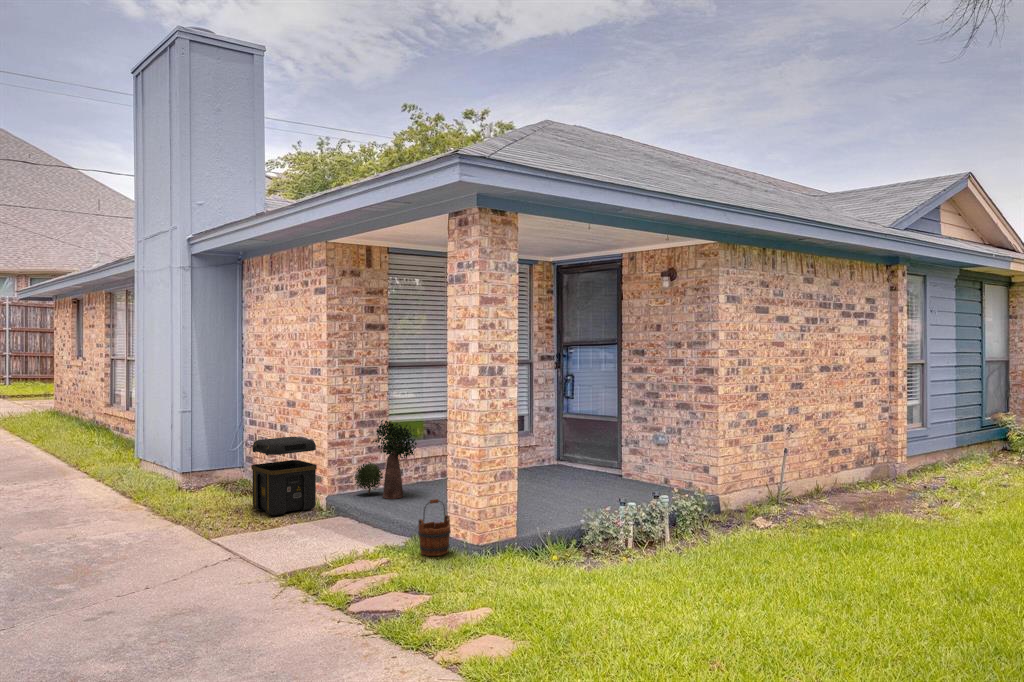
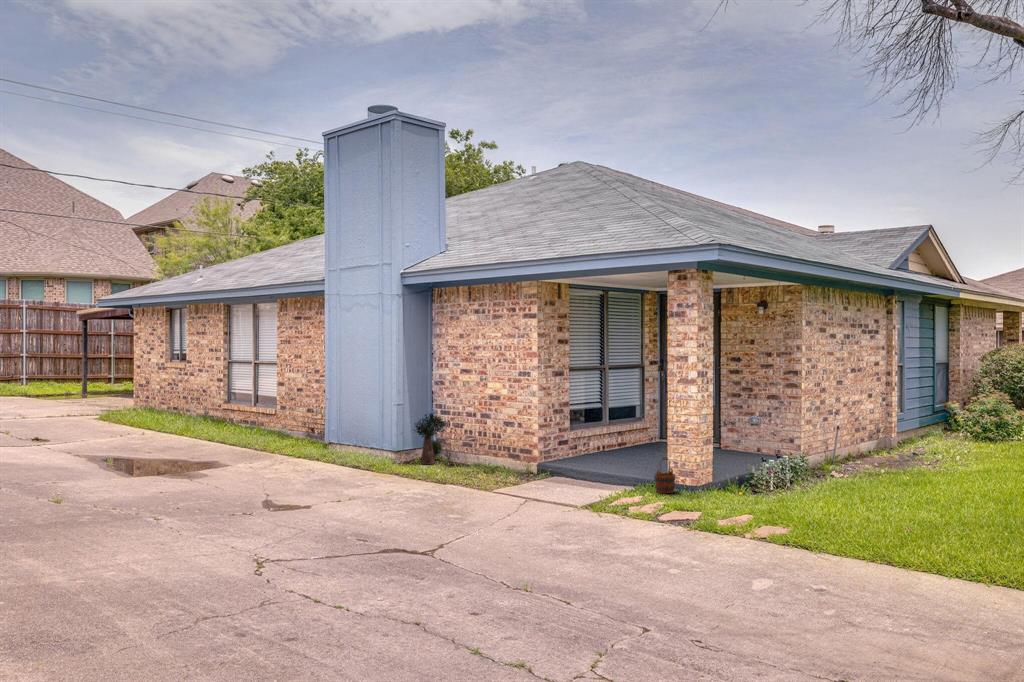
potted plant: present [355,420,417,499] -> present [415,413,451,465]
toolbox: present [251,437,317,515] -> none [482,422,529,477]

